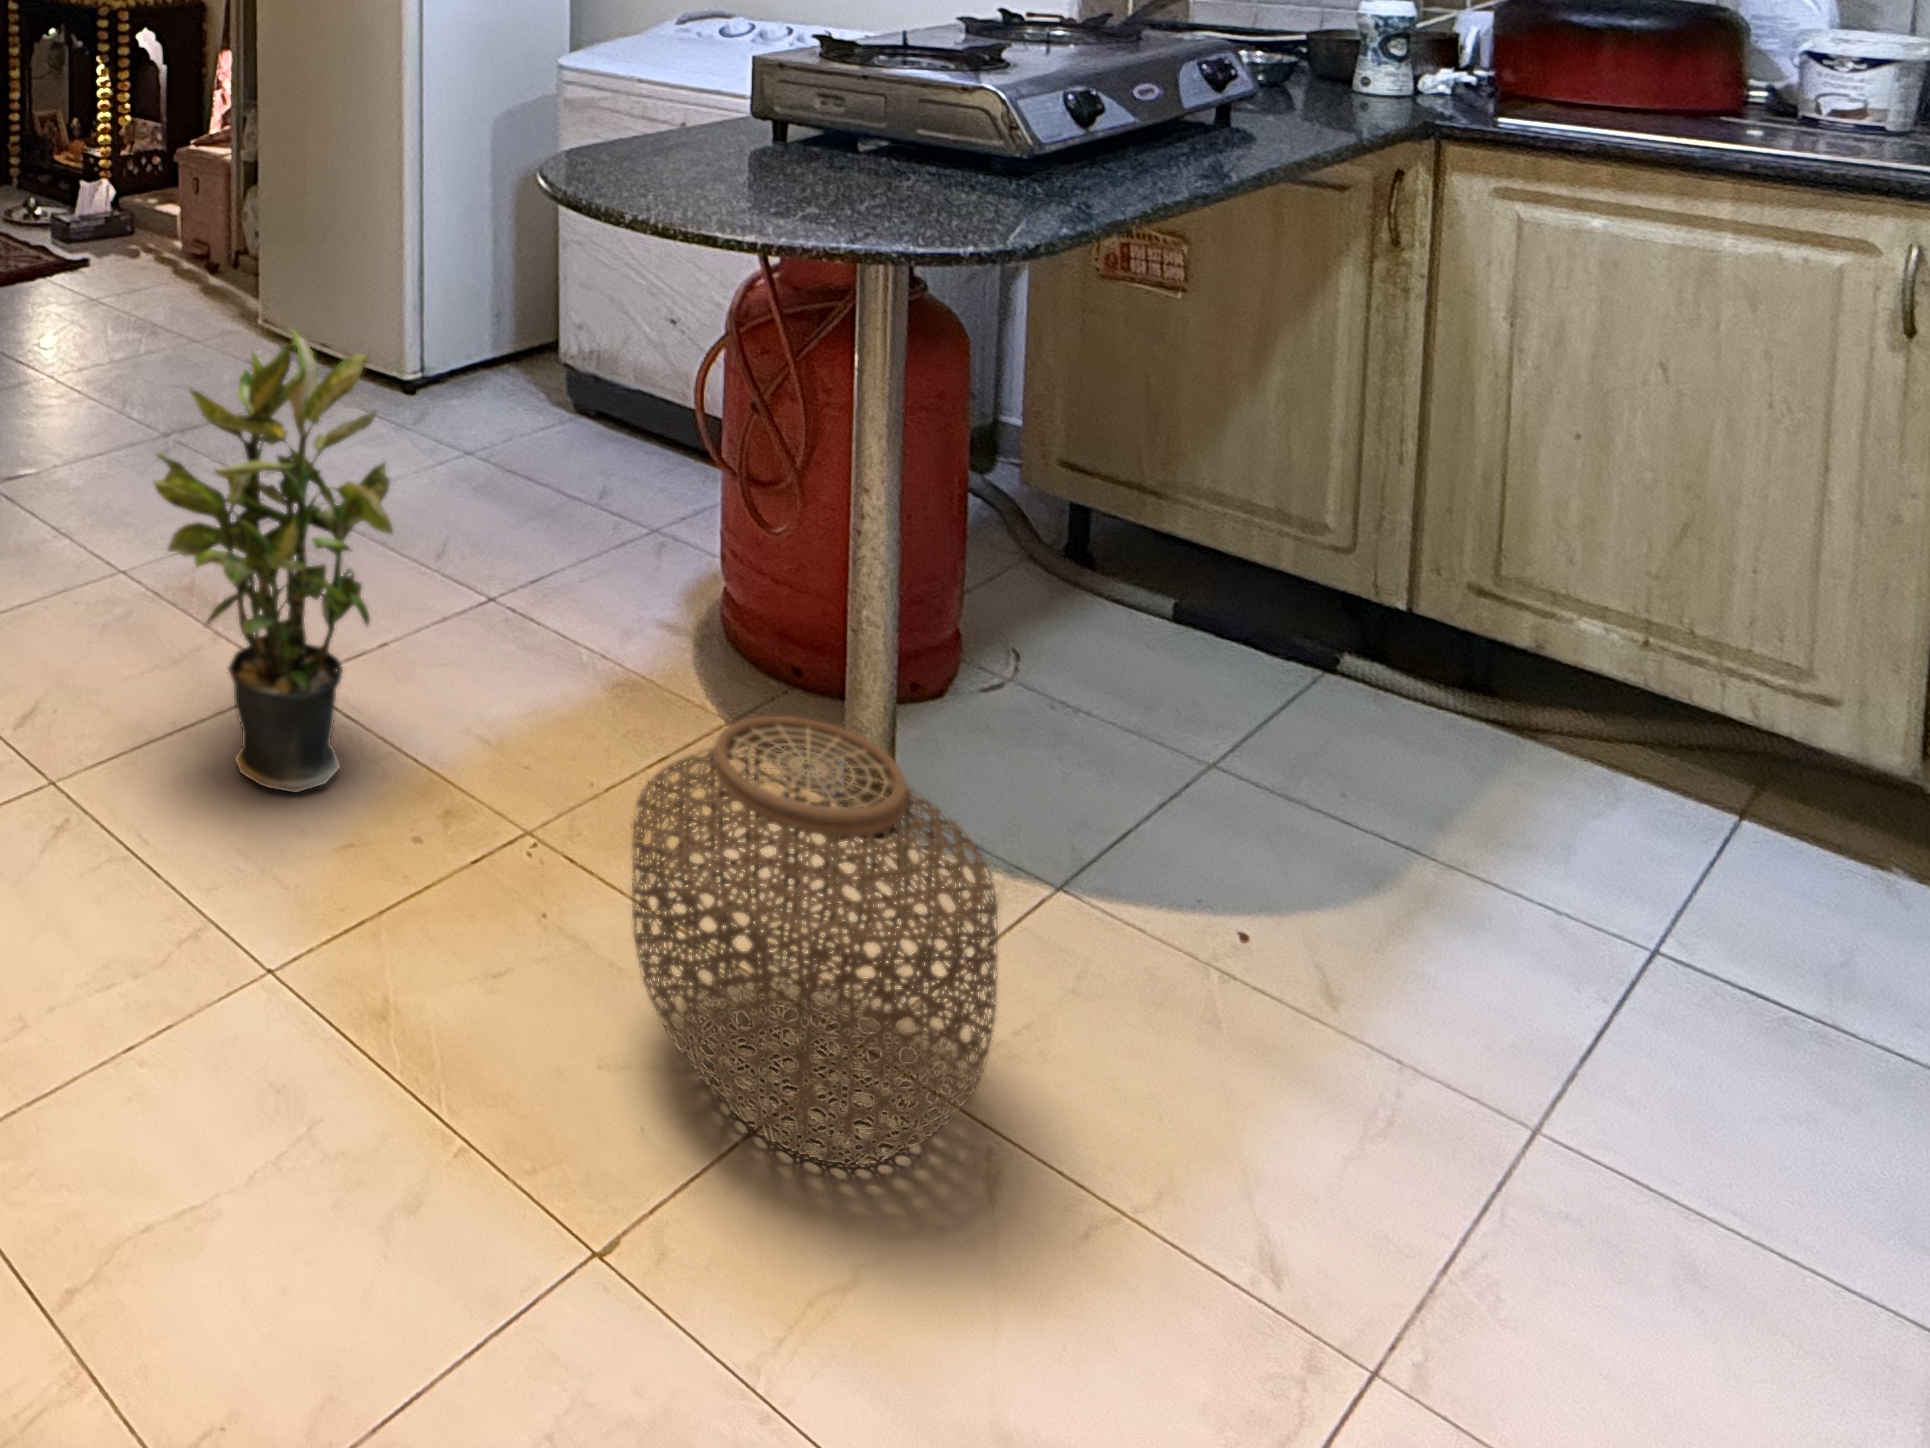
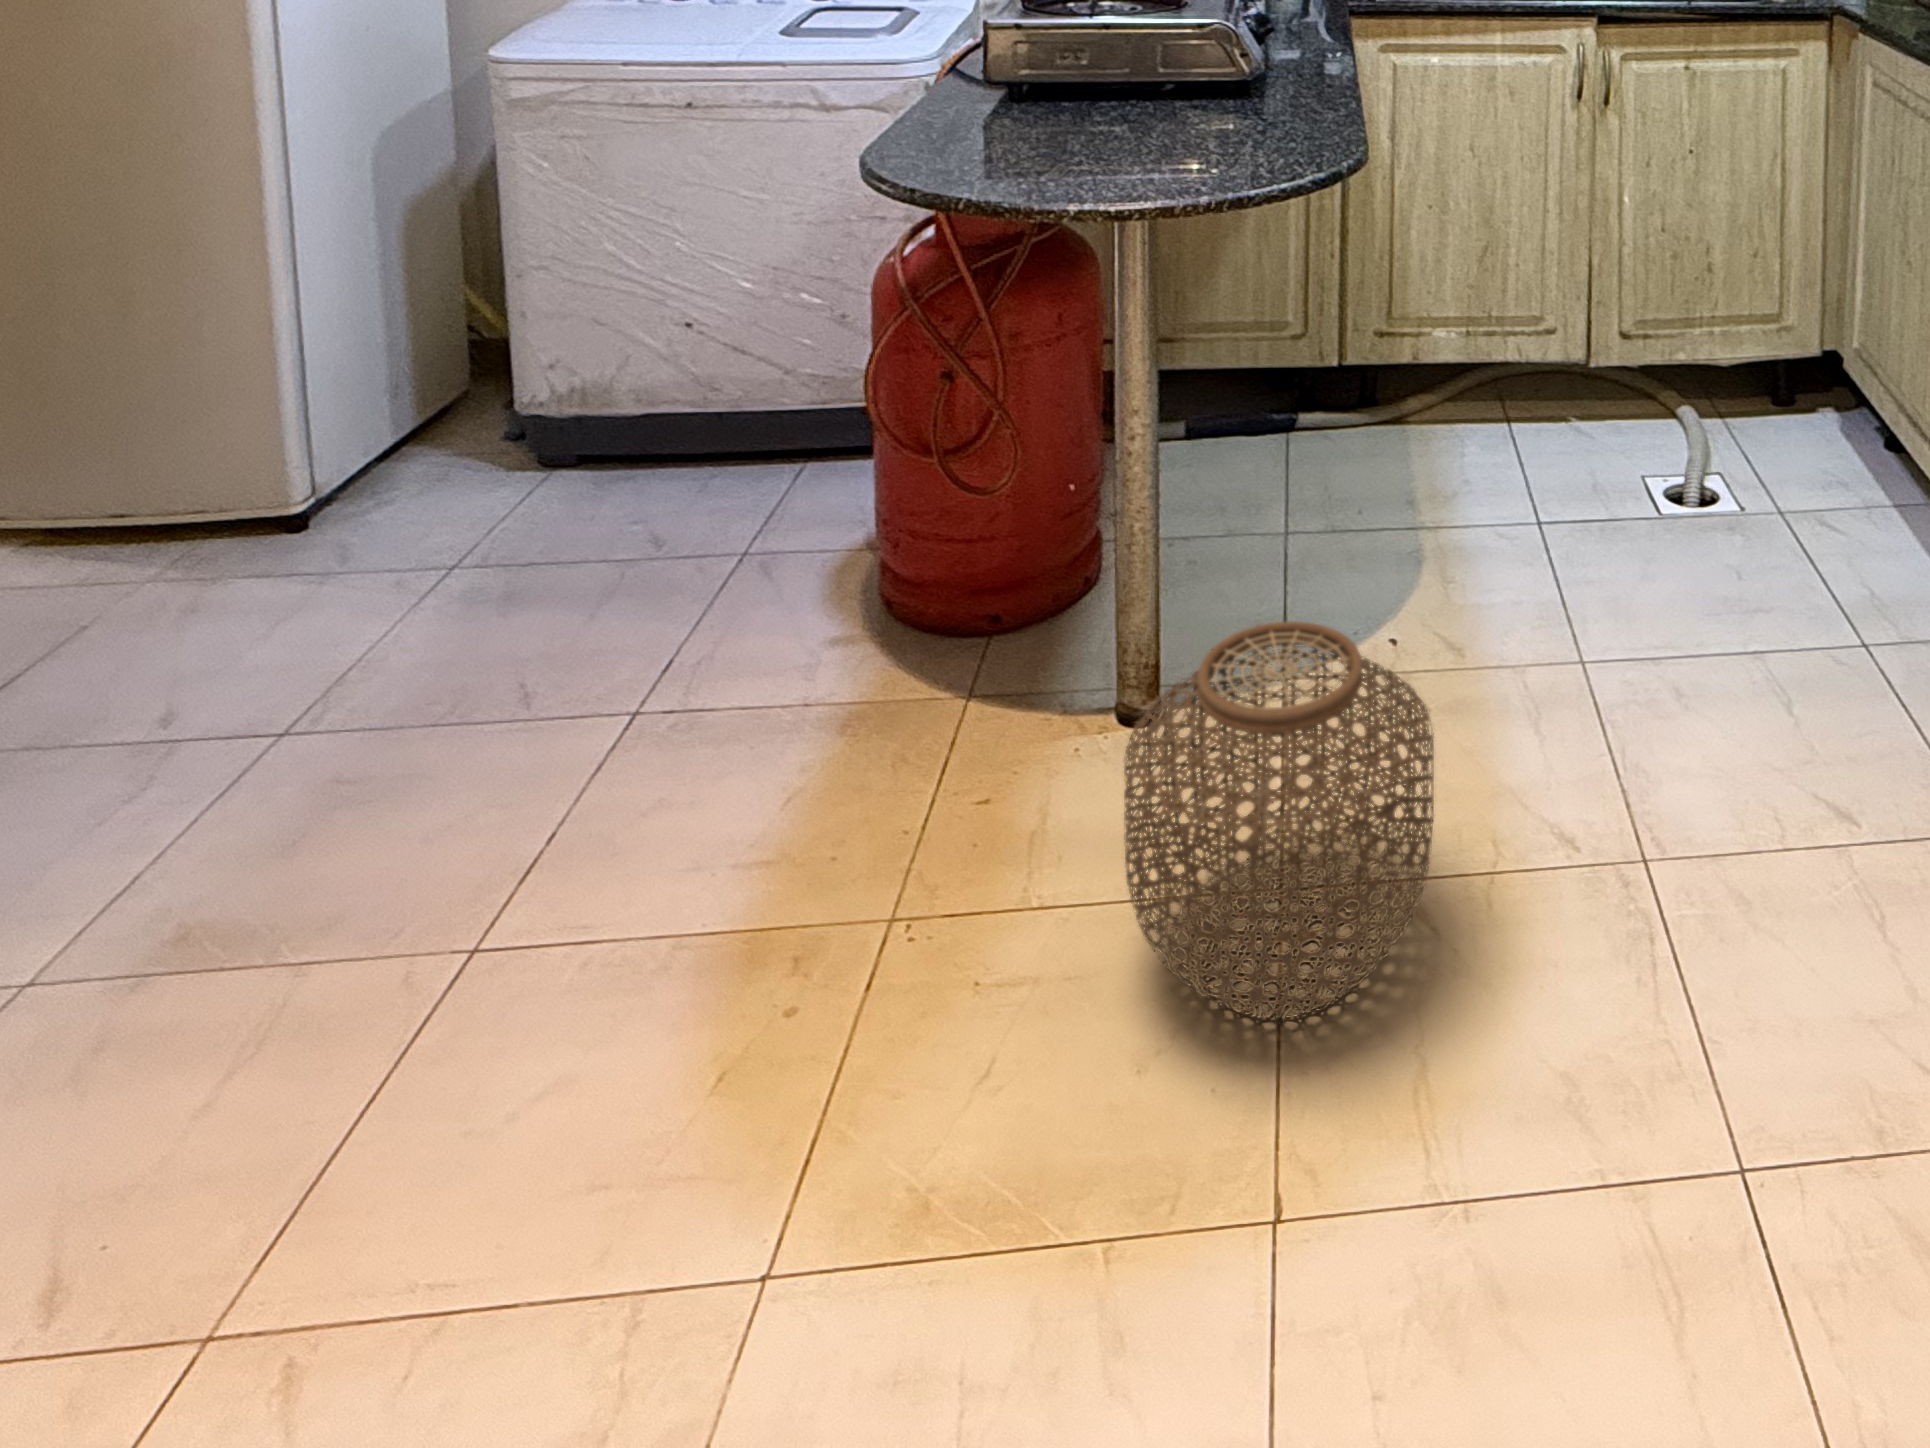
potted plant: present [153,330,393,793] -> none [291,465,689,1113]

